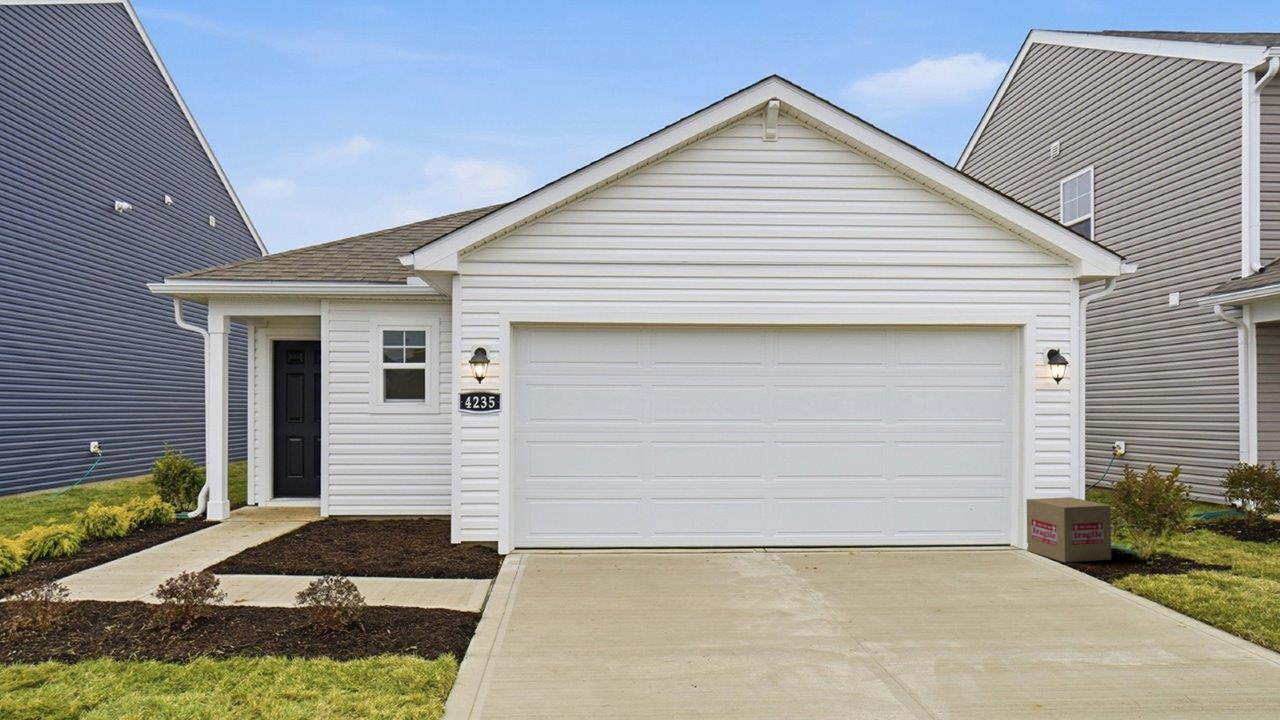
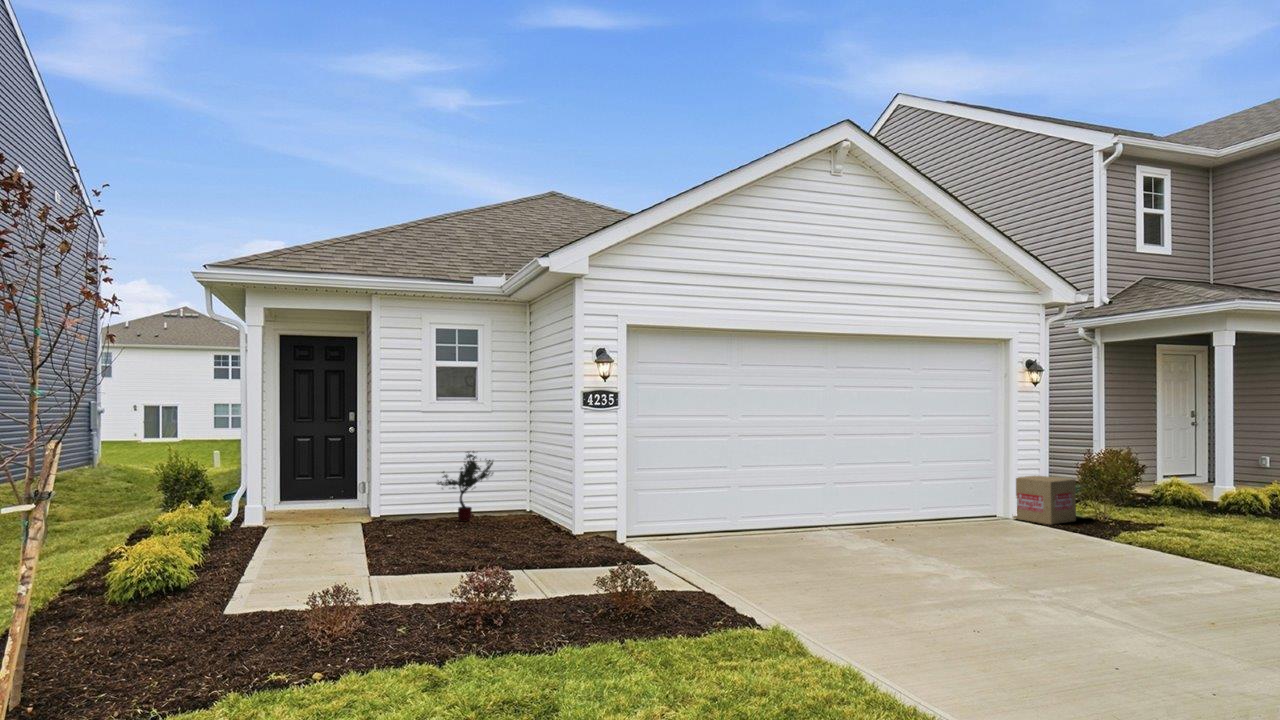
potted tree: none [375,451,433,522] -> present [437,452,493,521]

